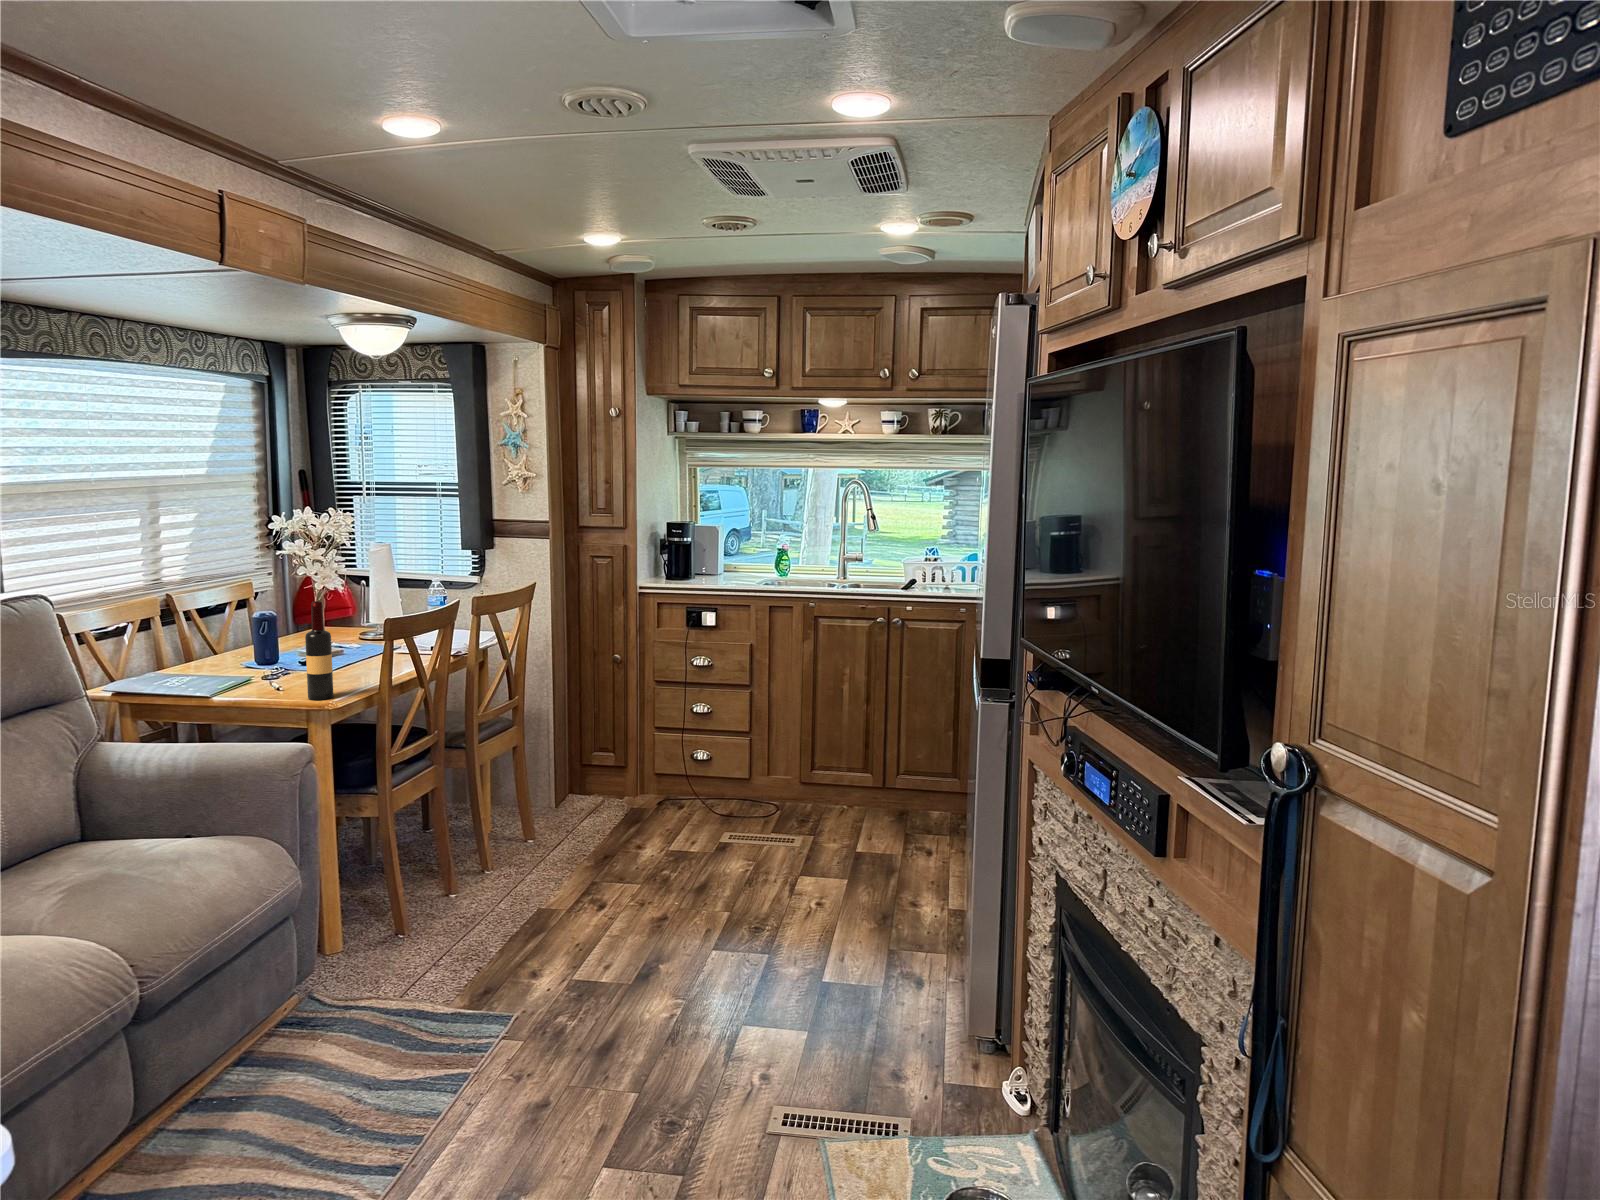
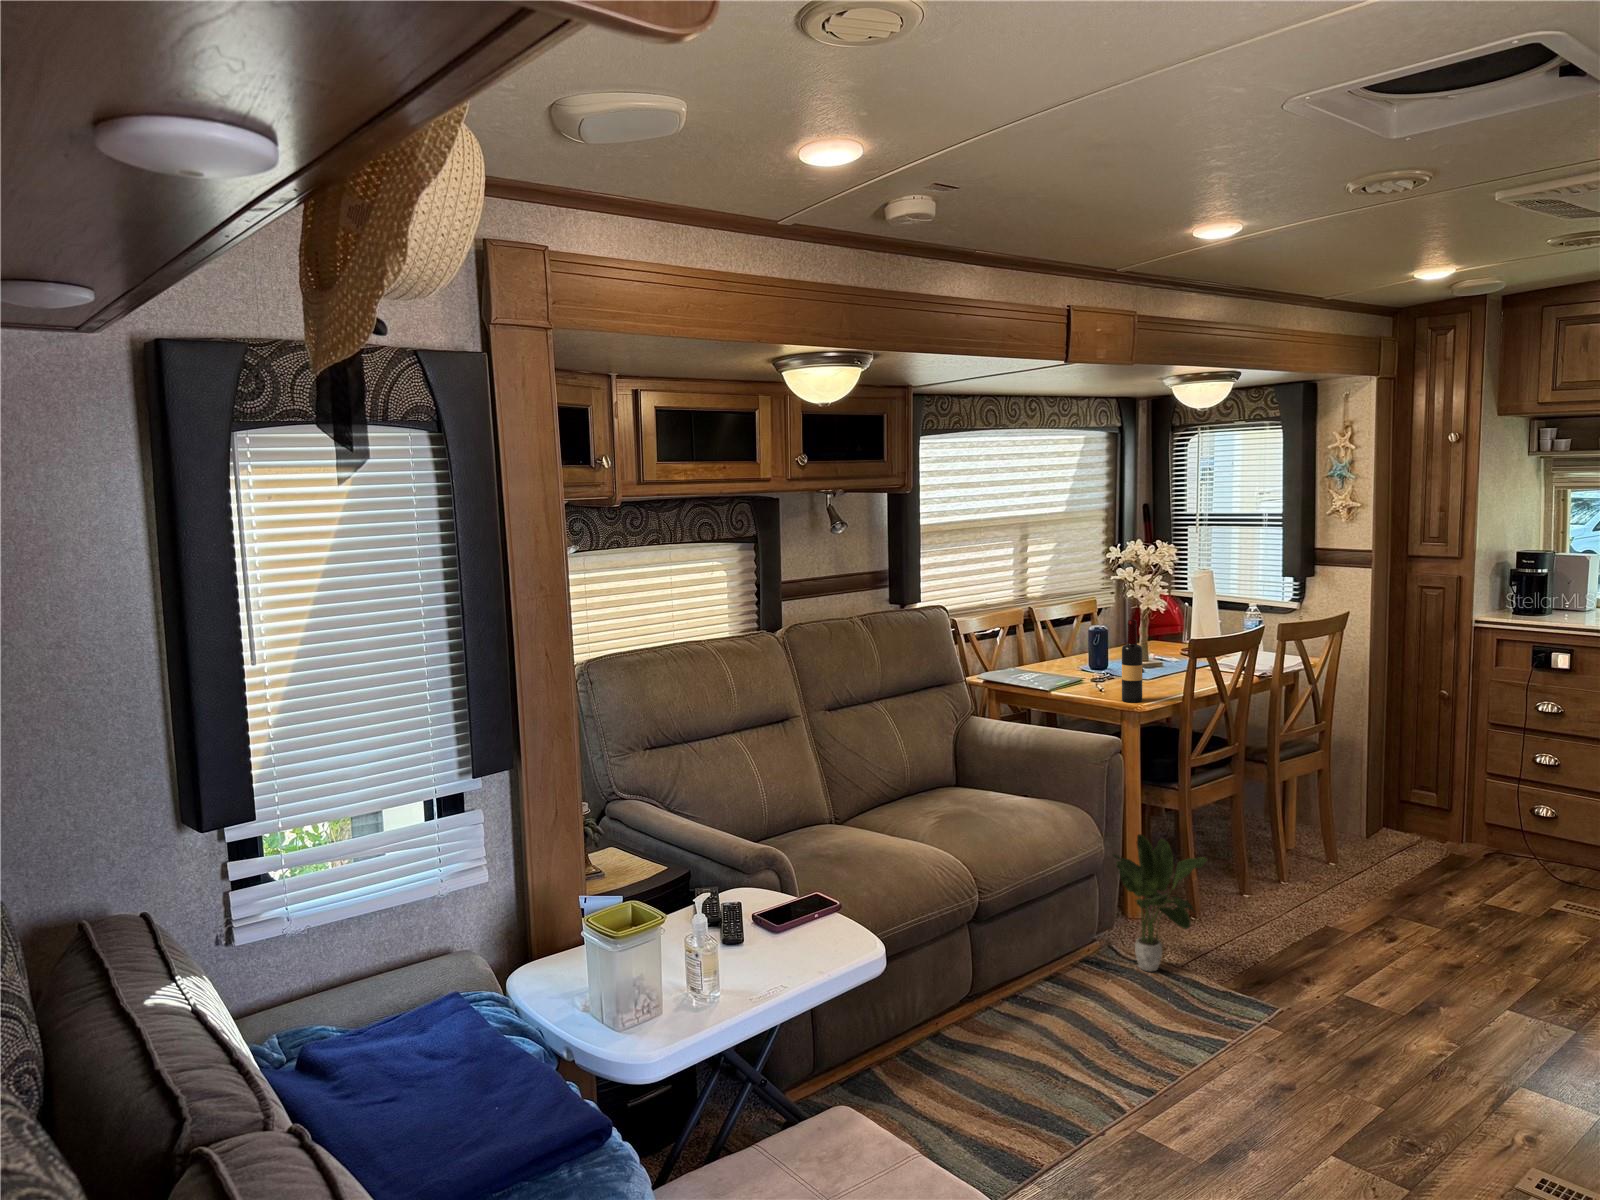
potted plant: none [312,856,428,1015] -> present [1113,834,1207,971]

